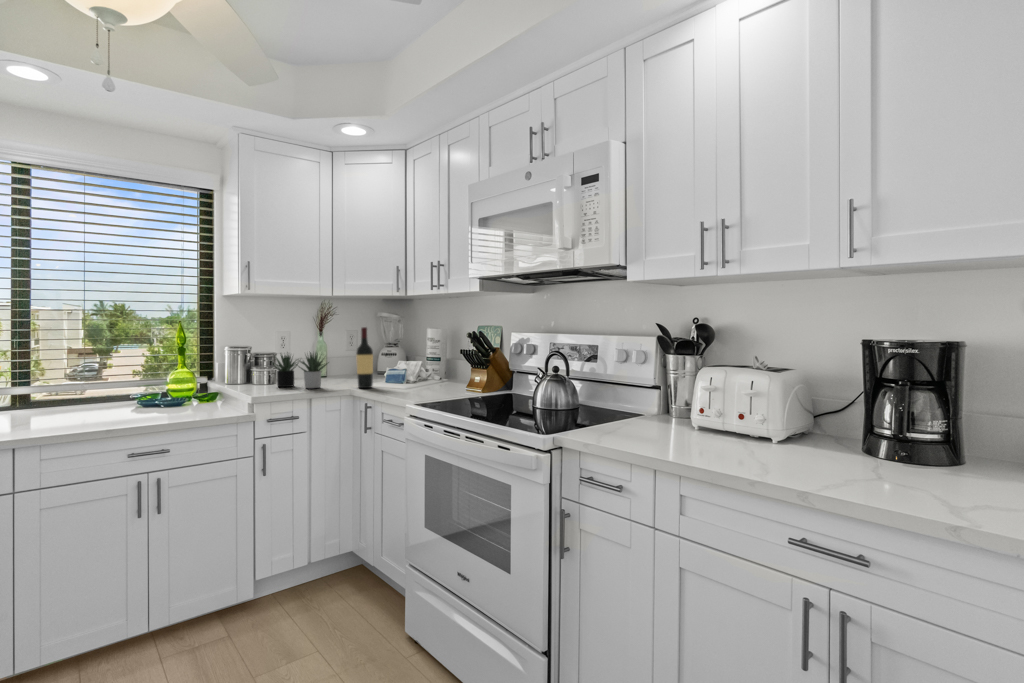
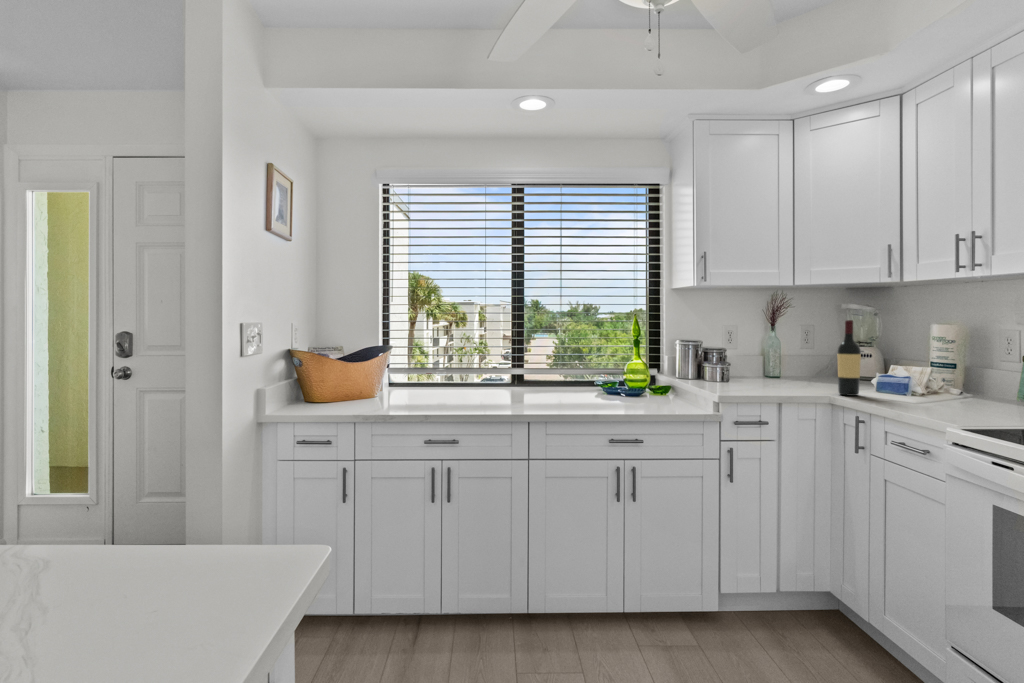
succulent plant: present [273,352,329,388] -> none [726,345,801,391]

